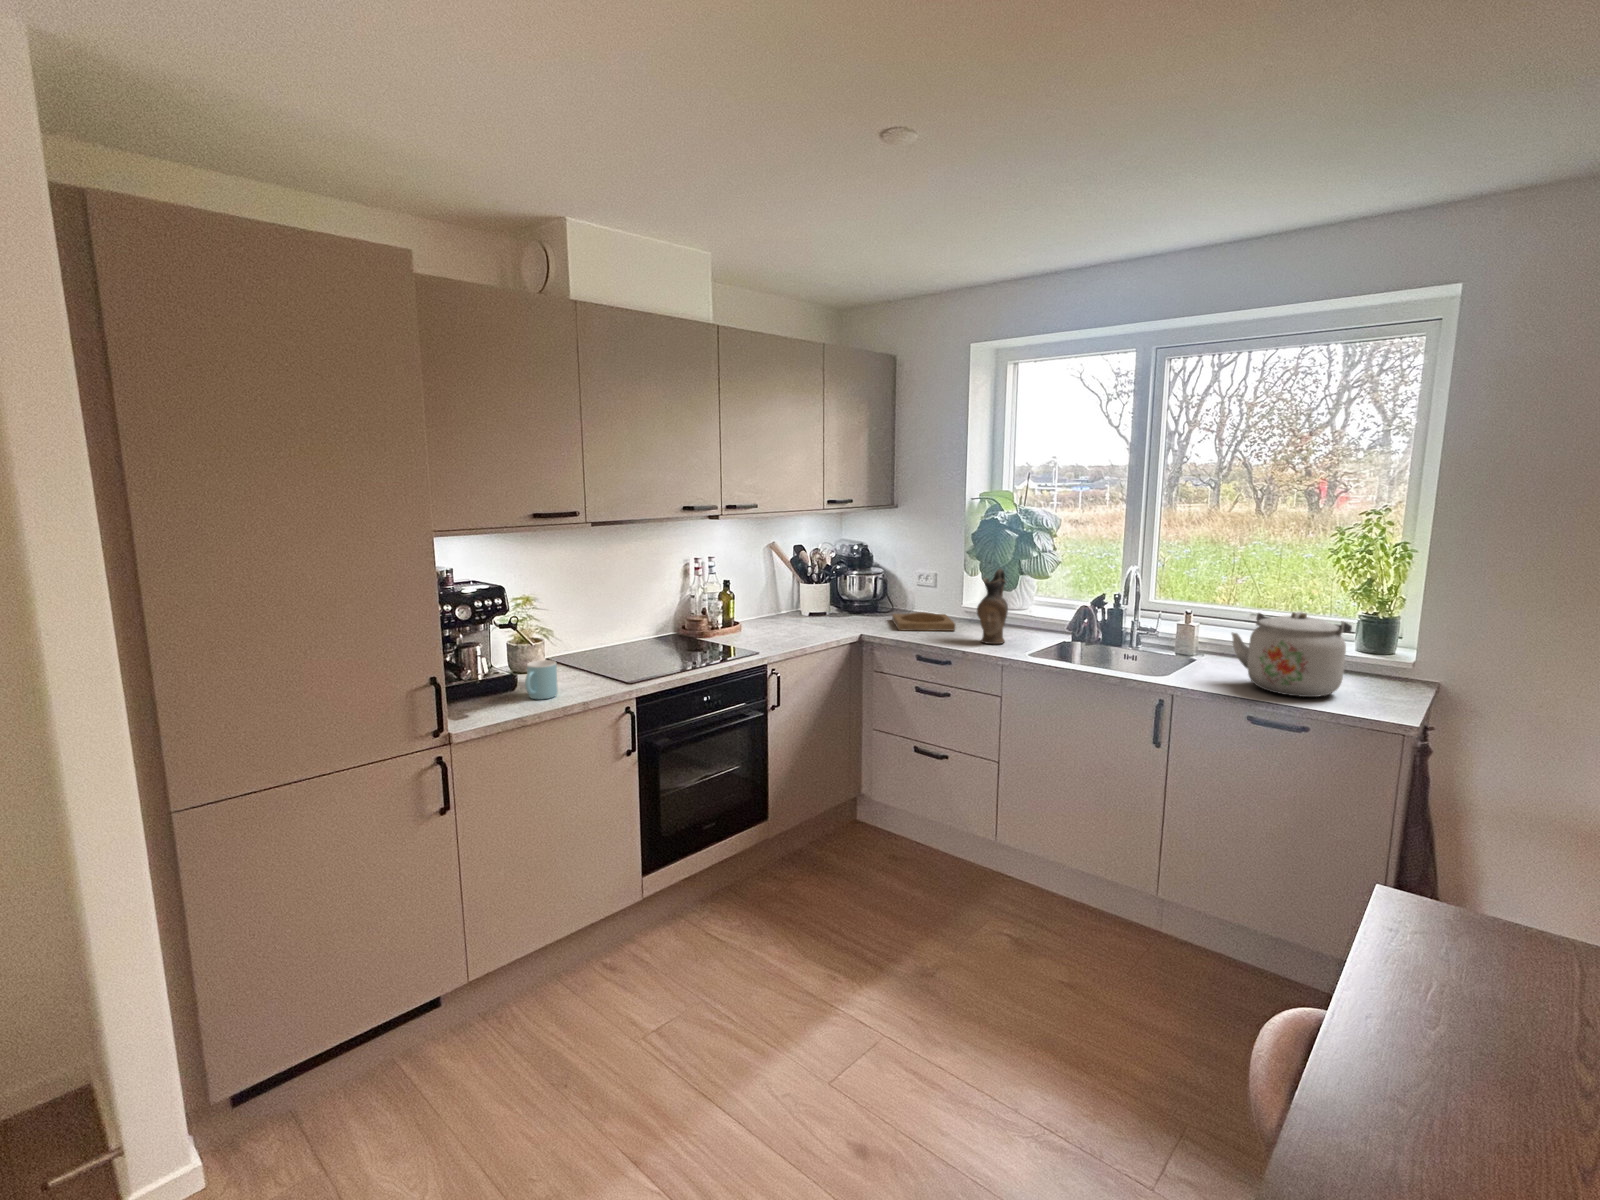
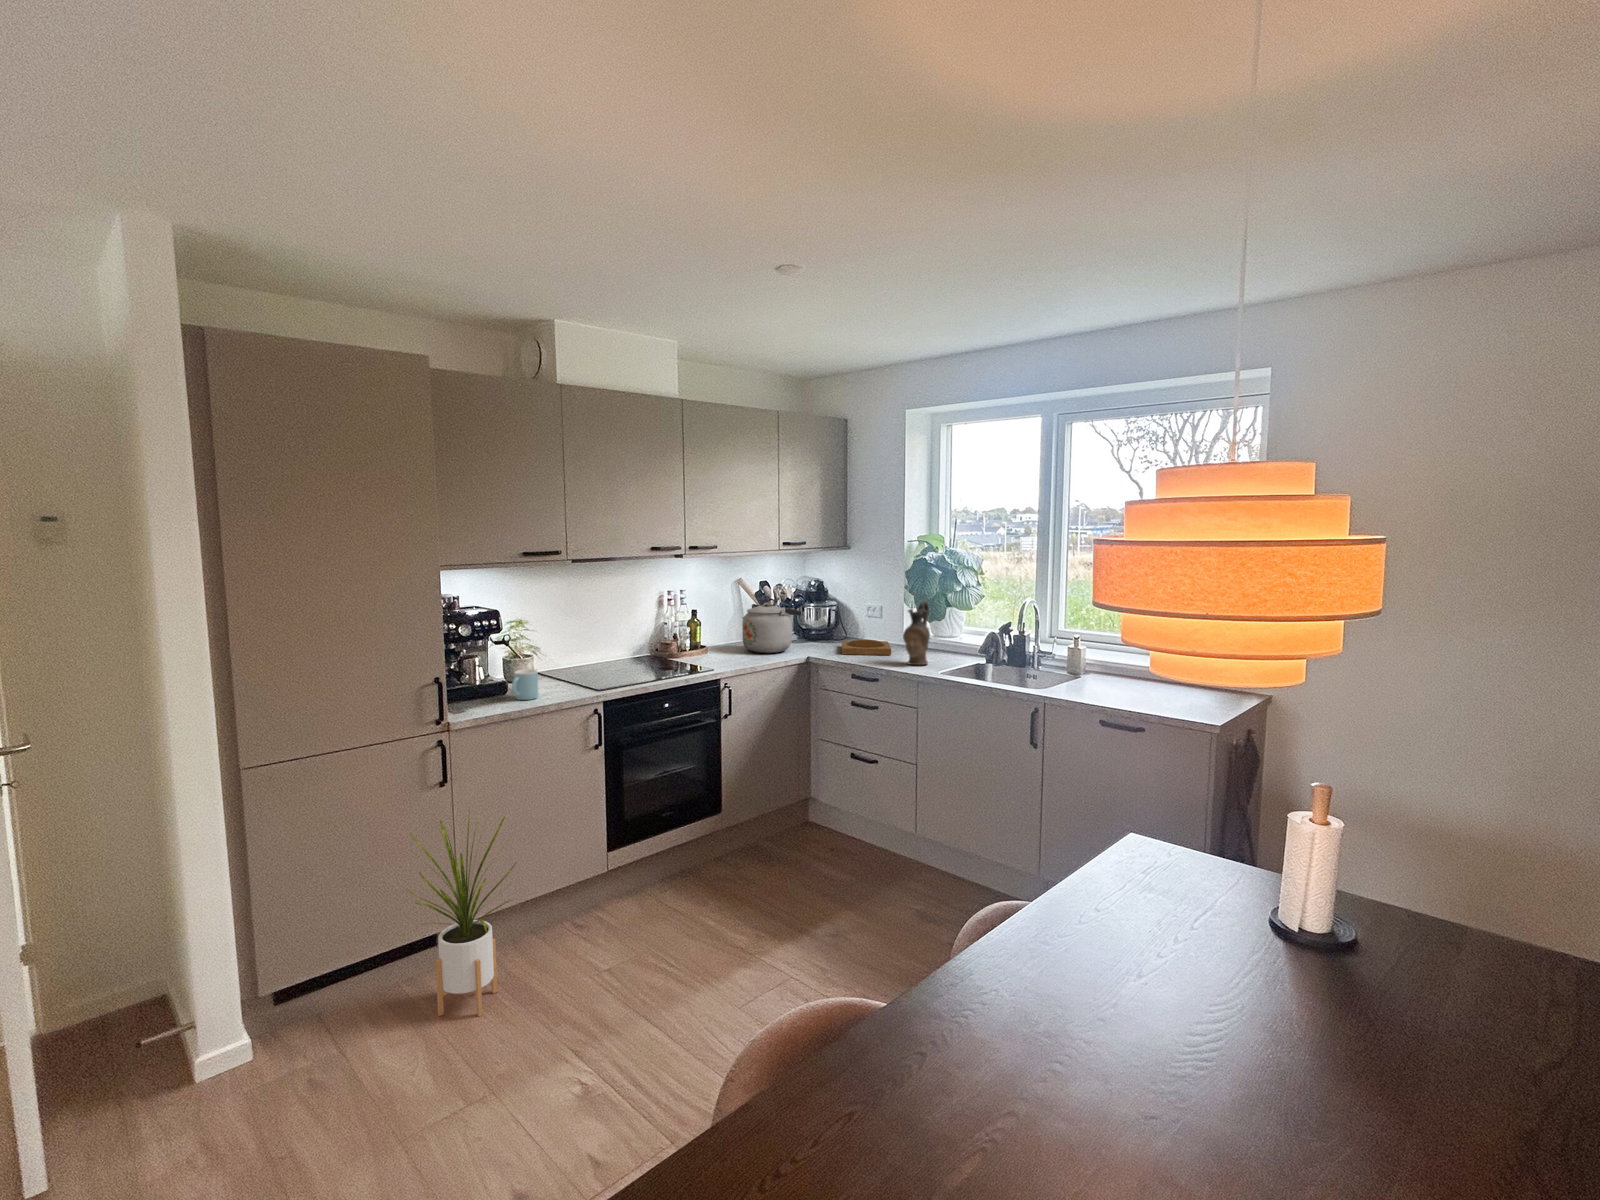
kettle: present [1232,612,1352,697] -> present [742,603,801,653]
house plant: none [401,843,553,1113] -> present [408,809,517,1016]

